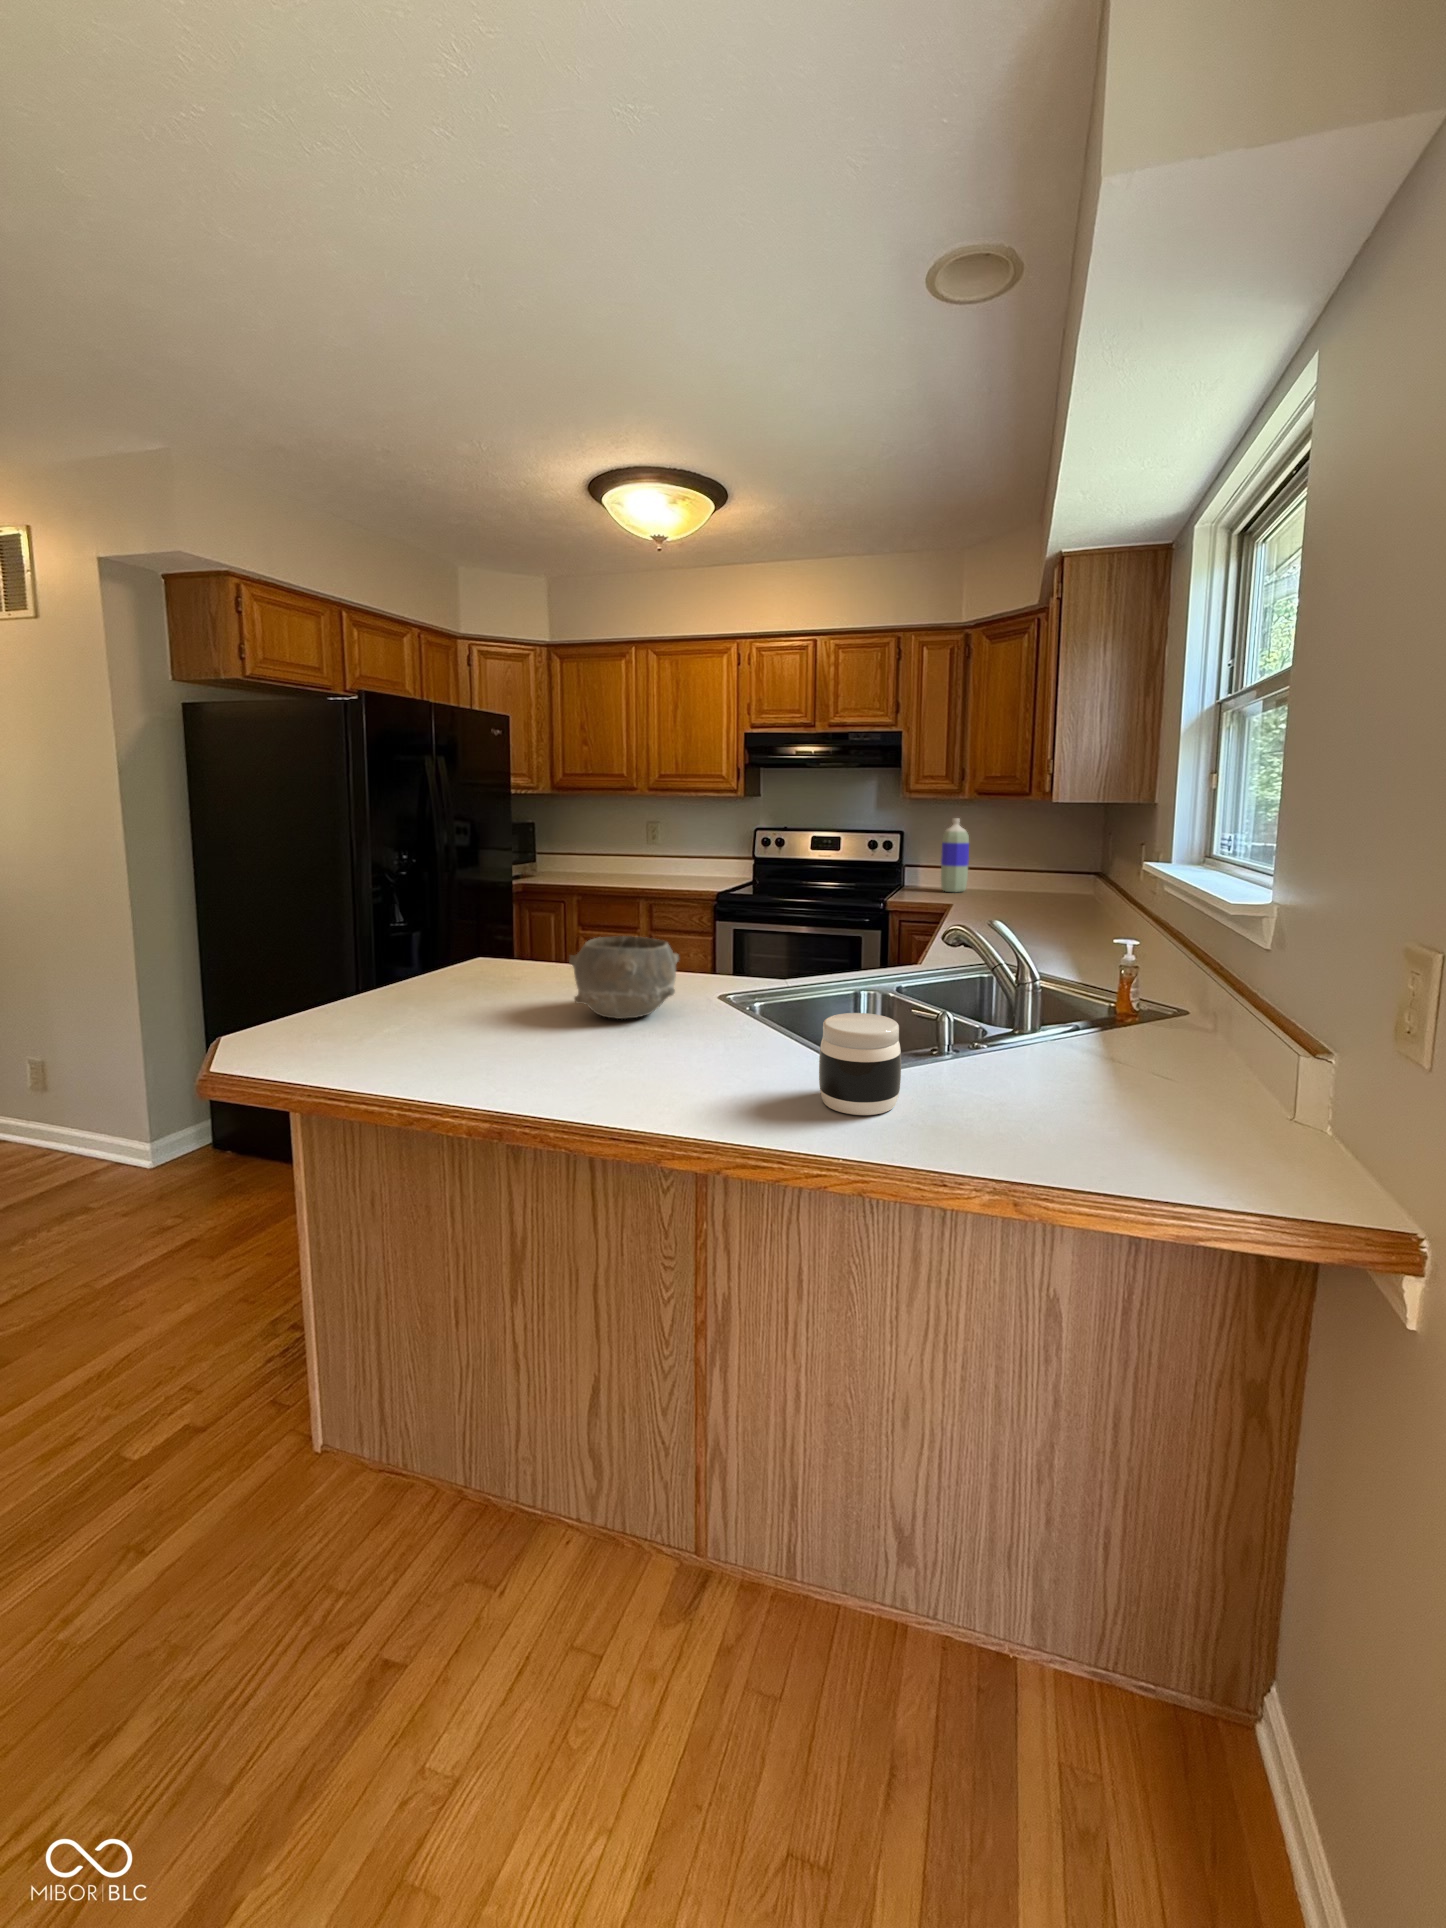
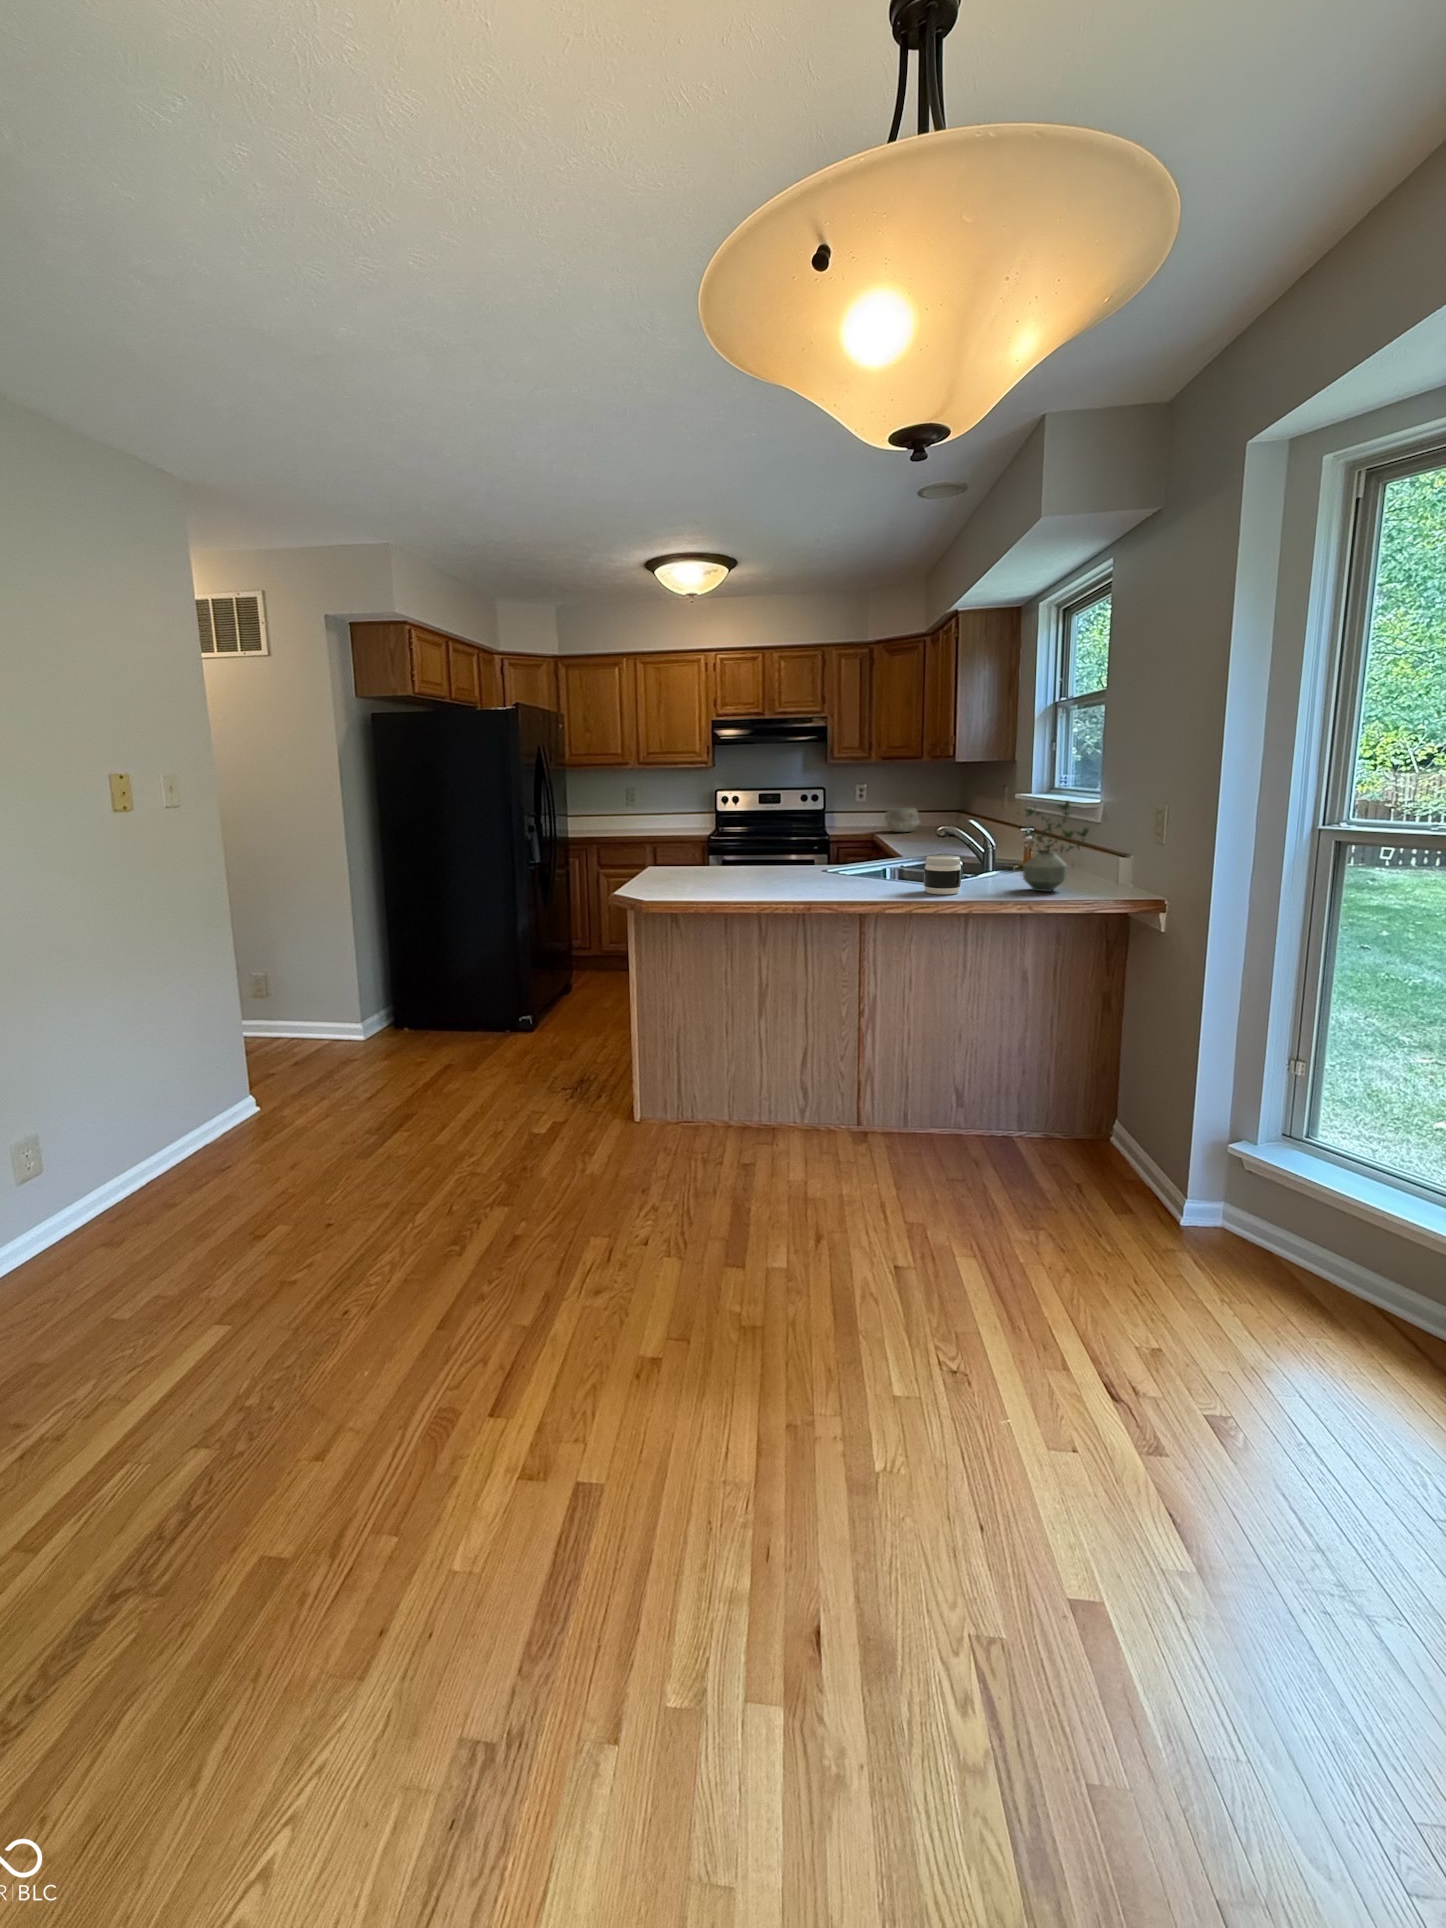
bottle: present [941,818,969,892] -> none [852,775,871,827]
potted plant: none [1050,910,1213,1133] -> present [1023,801,1089,892]
bowl: present [569,936,679,1019] -> present [885,808,920,832]

